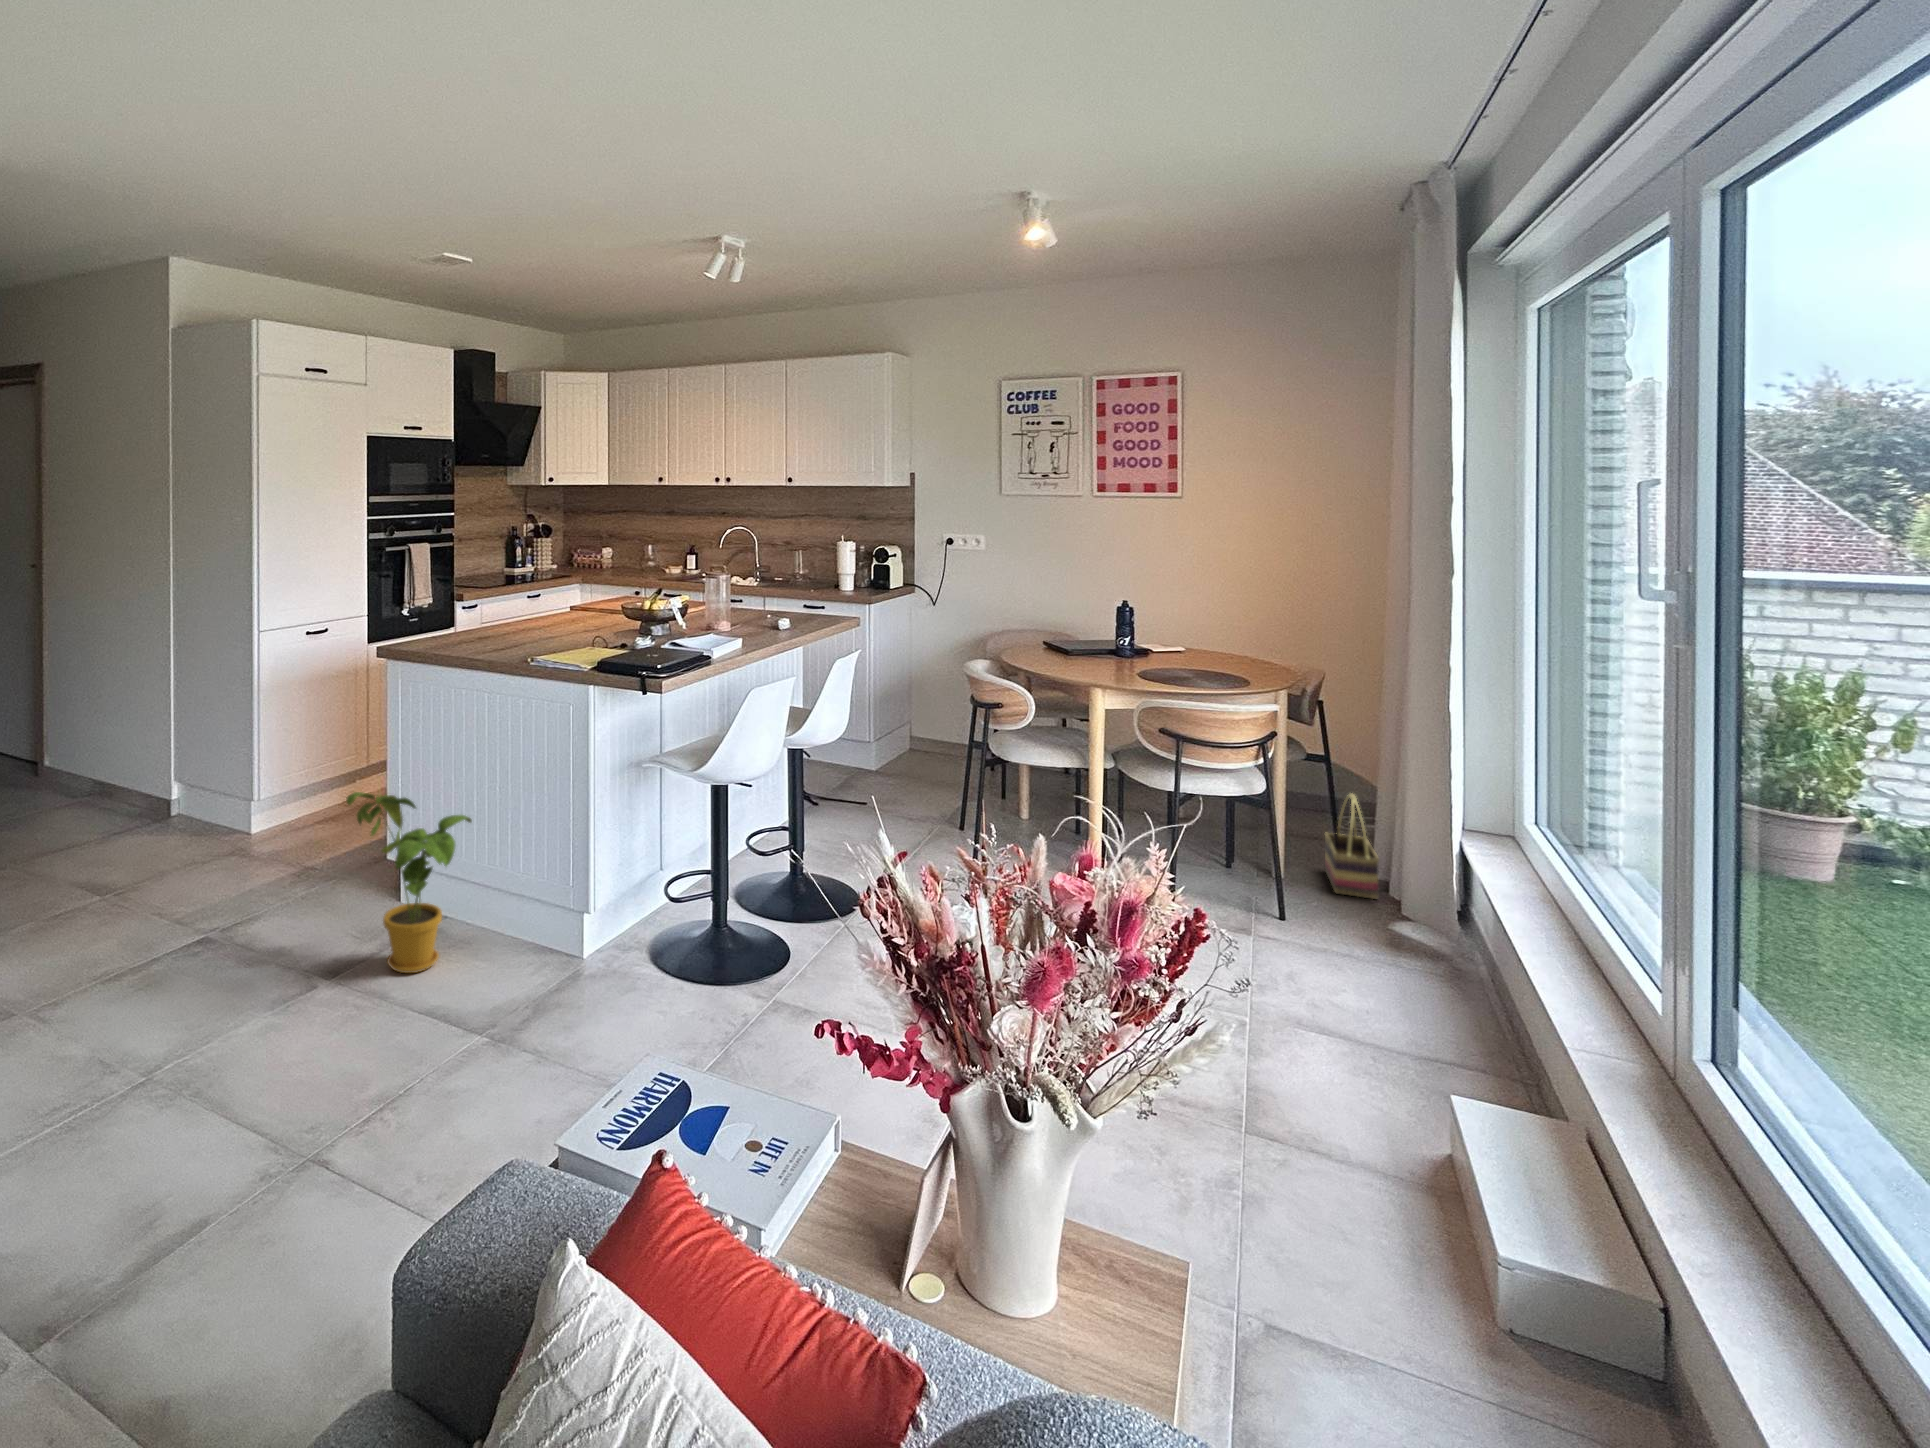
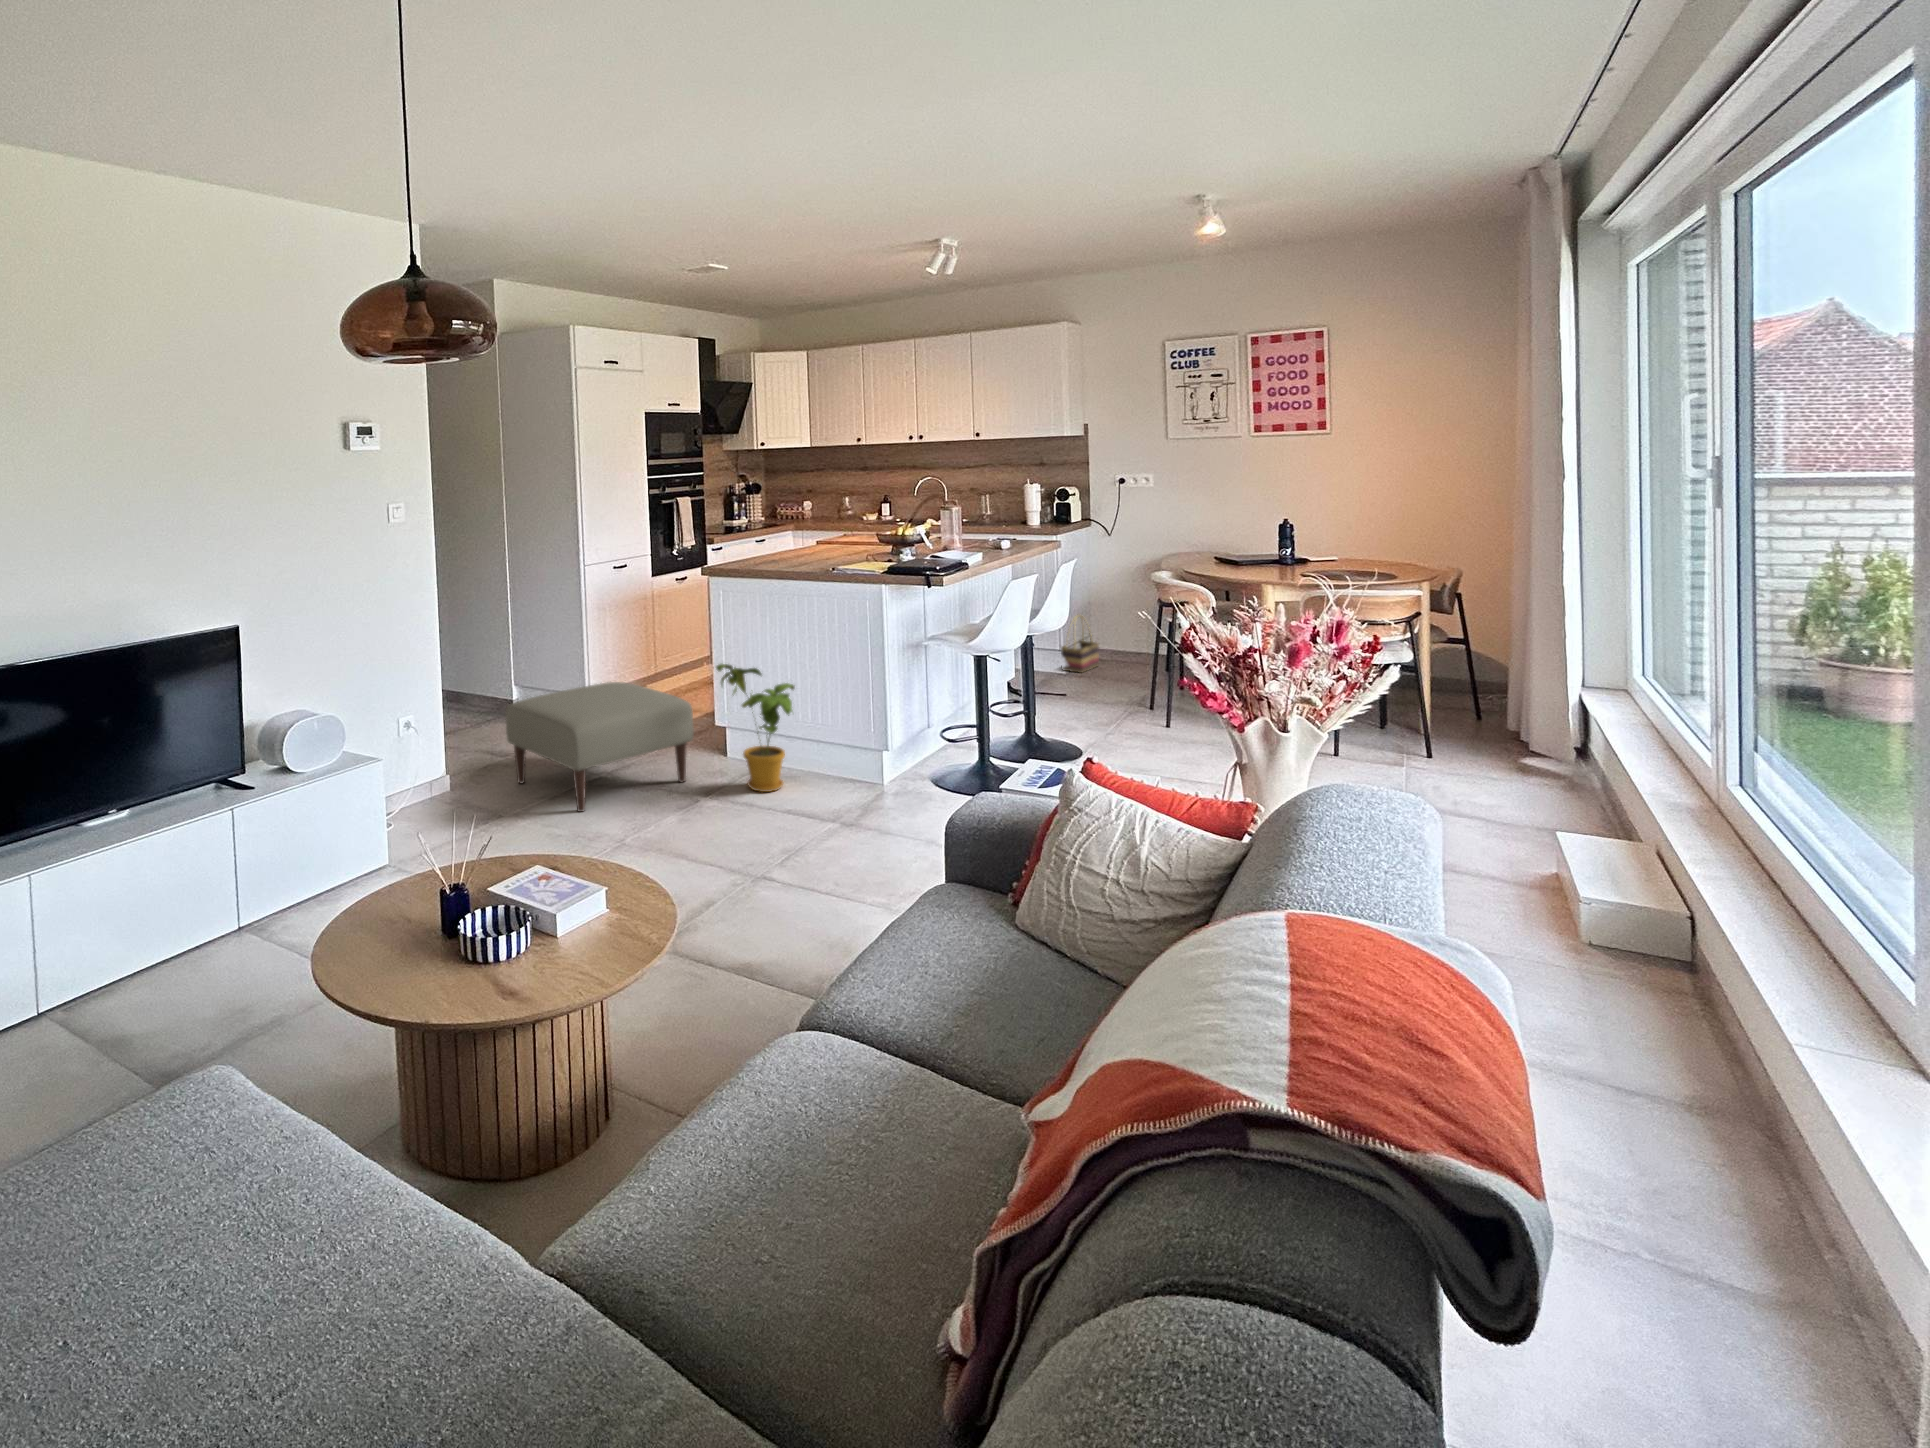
basket: present [1325,794,1379,899] -> present [1061,615,1099,673]
ottoman: none [63,801,323,1010] -> present [505,682,694,812]

